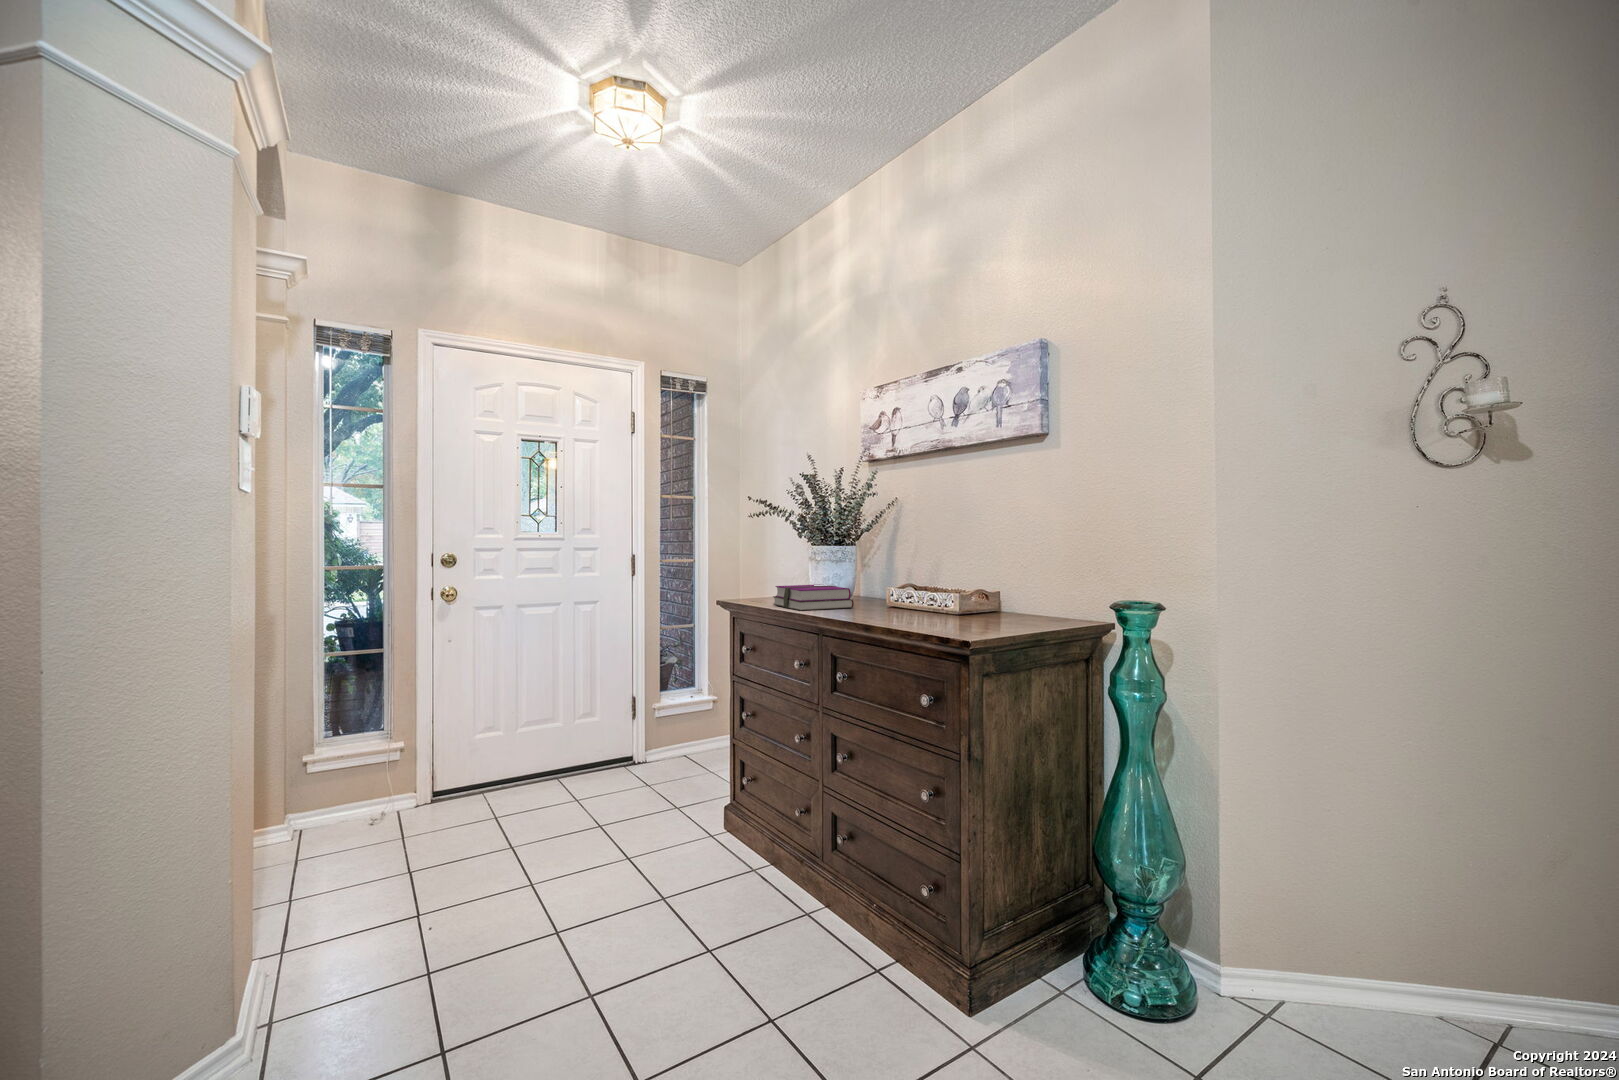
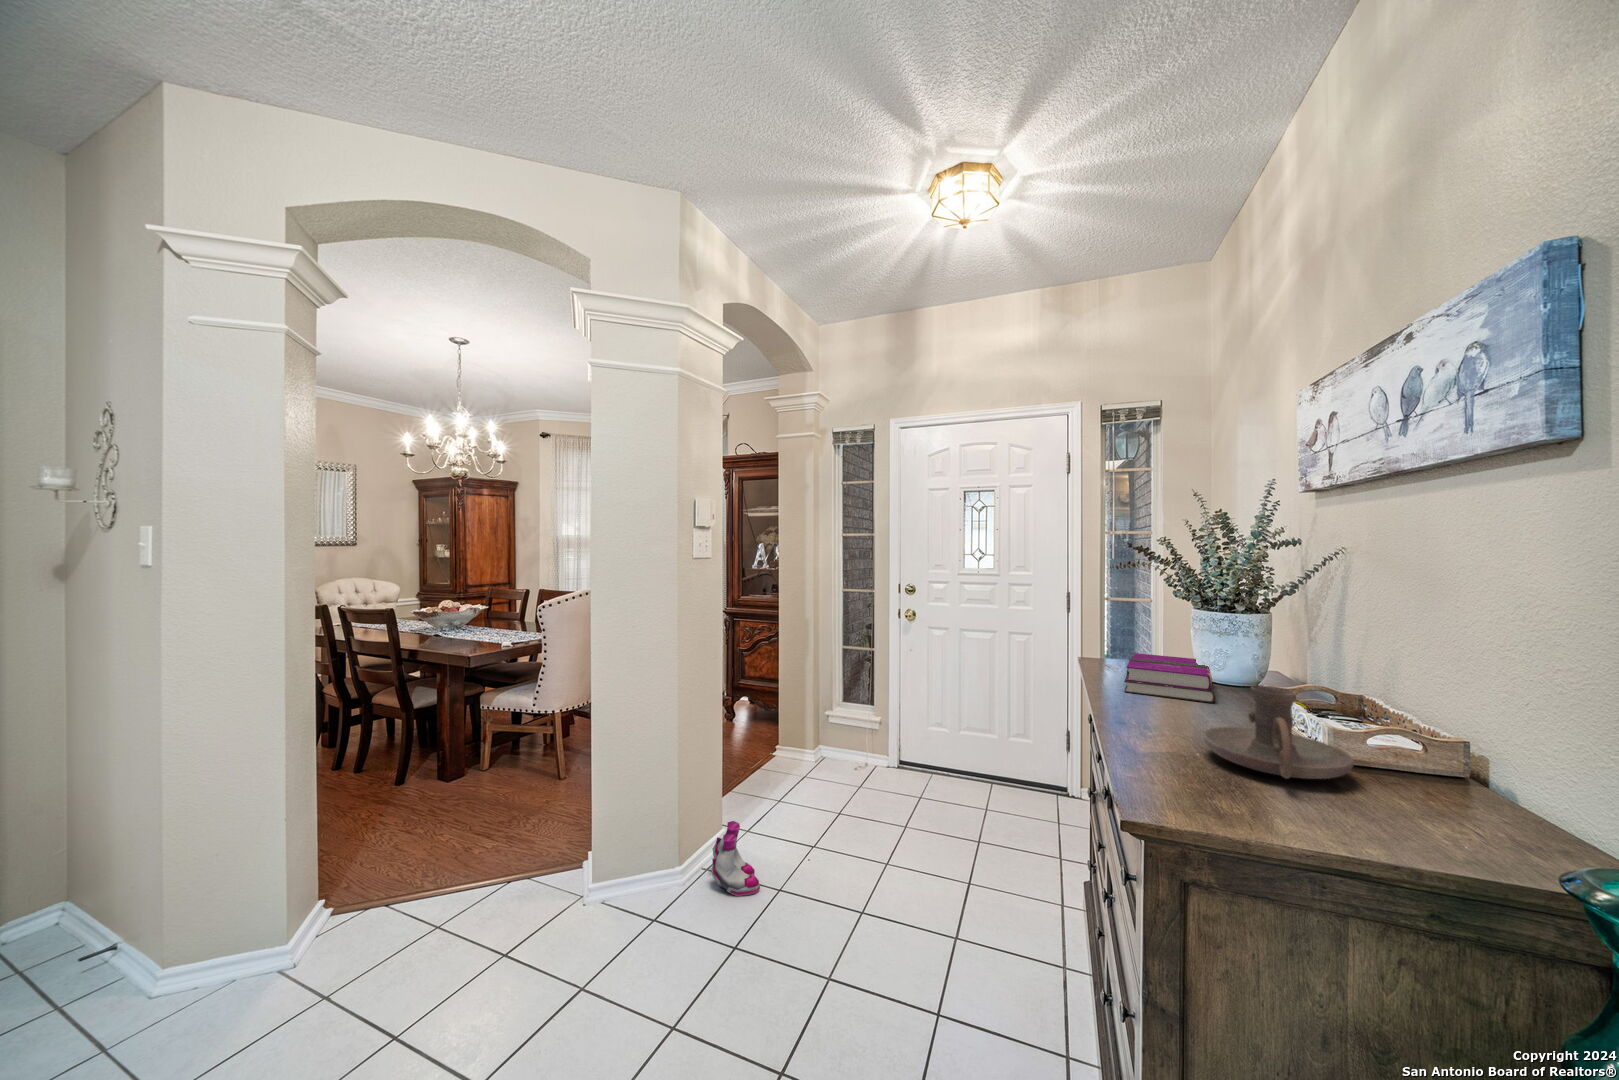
candle holder: none [912,571,986,620] -> present [1203,685,1354,779]
boots: none [272,917,394,1024] -> present [711,821,760,896]

